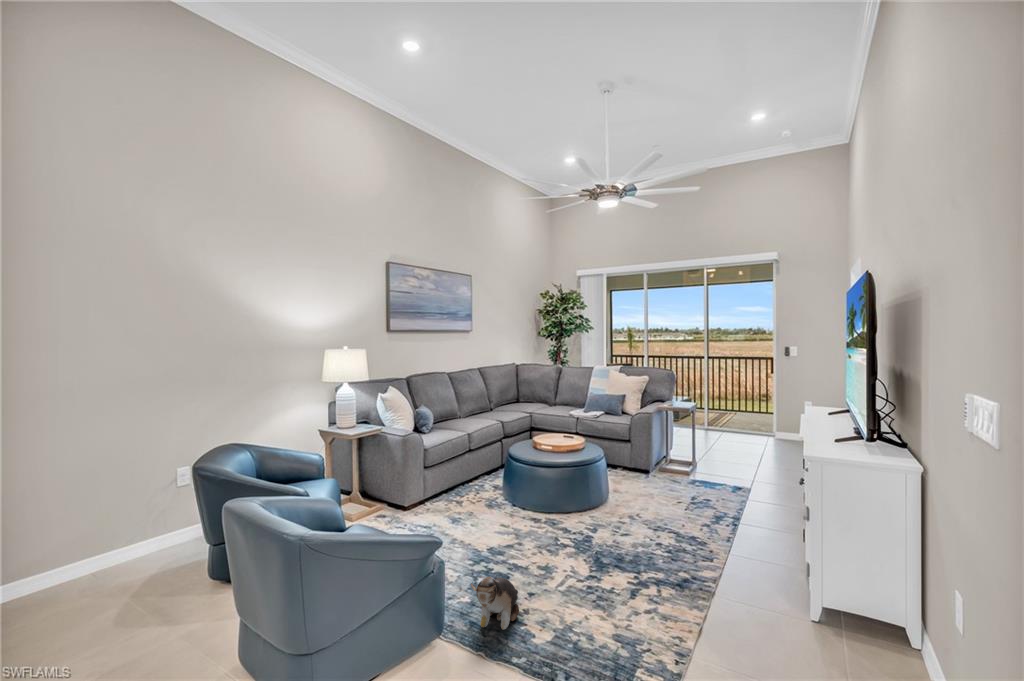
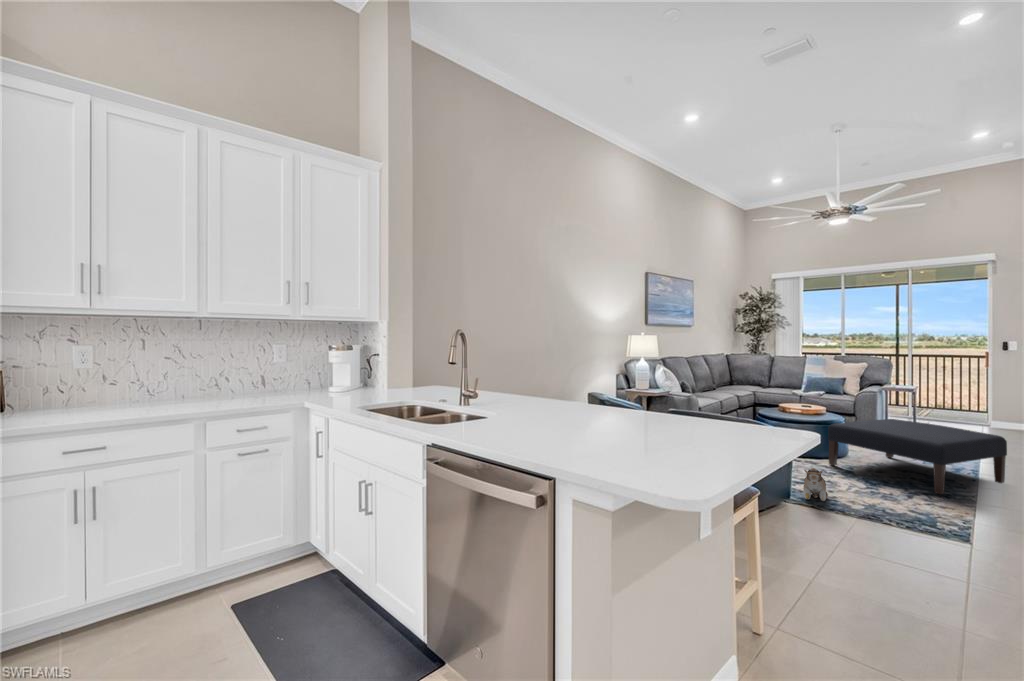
ottoman: none [570,453,766,580] -> present [828,419,1007,495]

